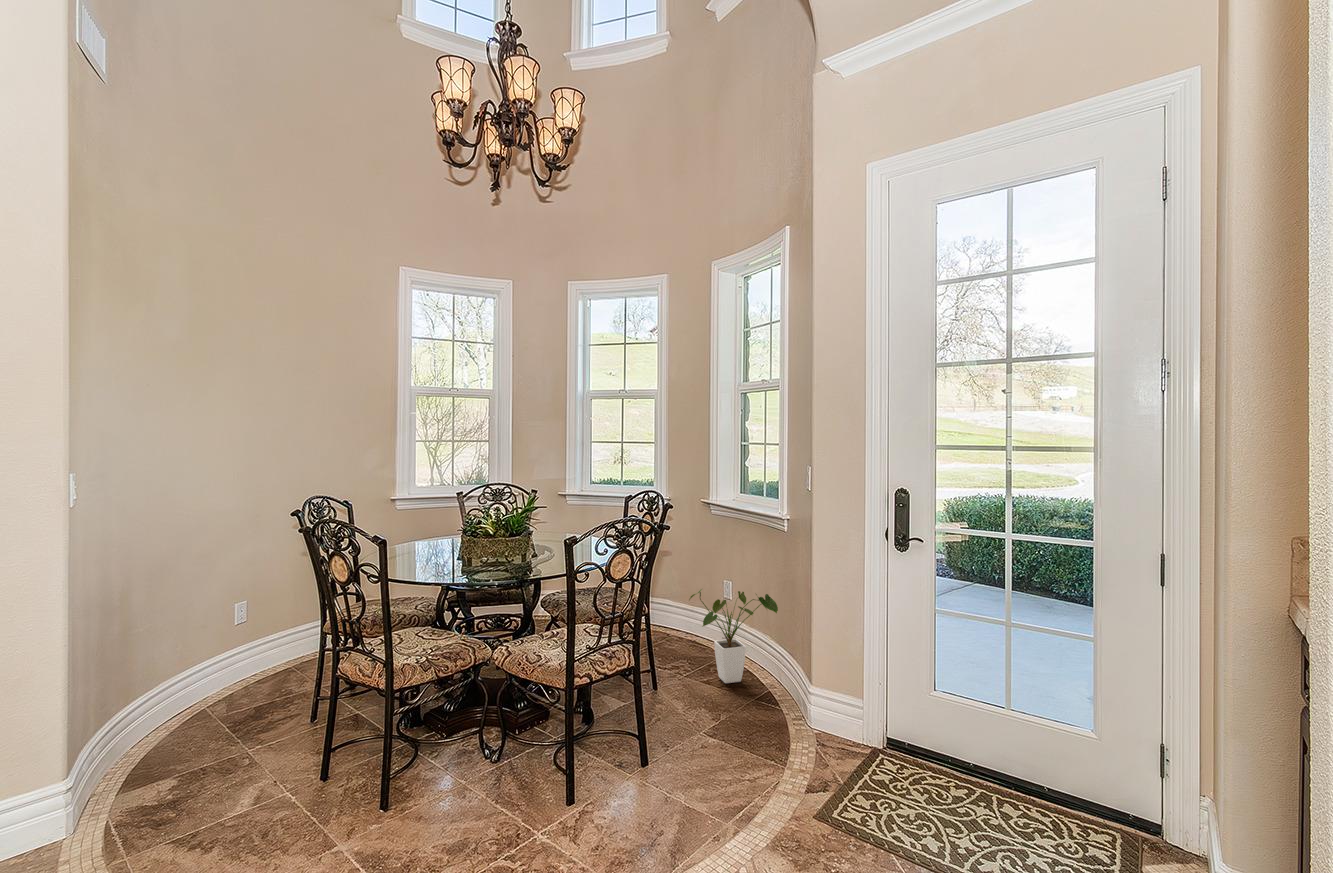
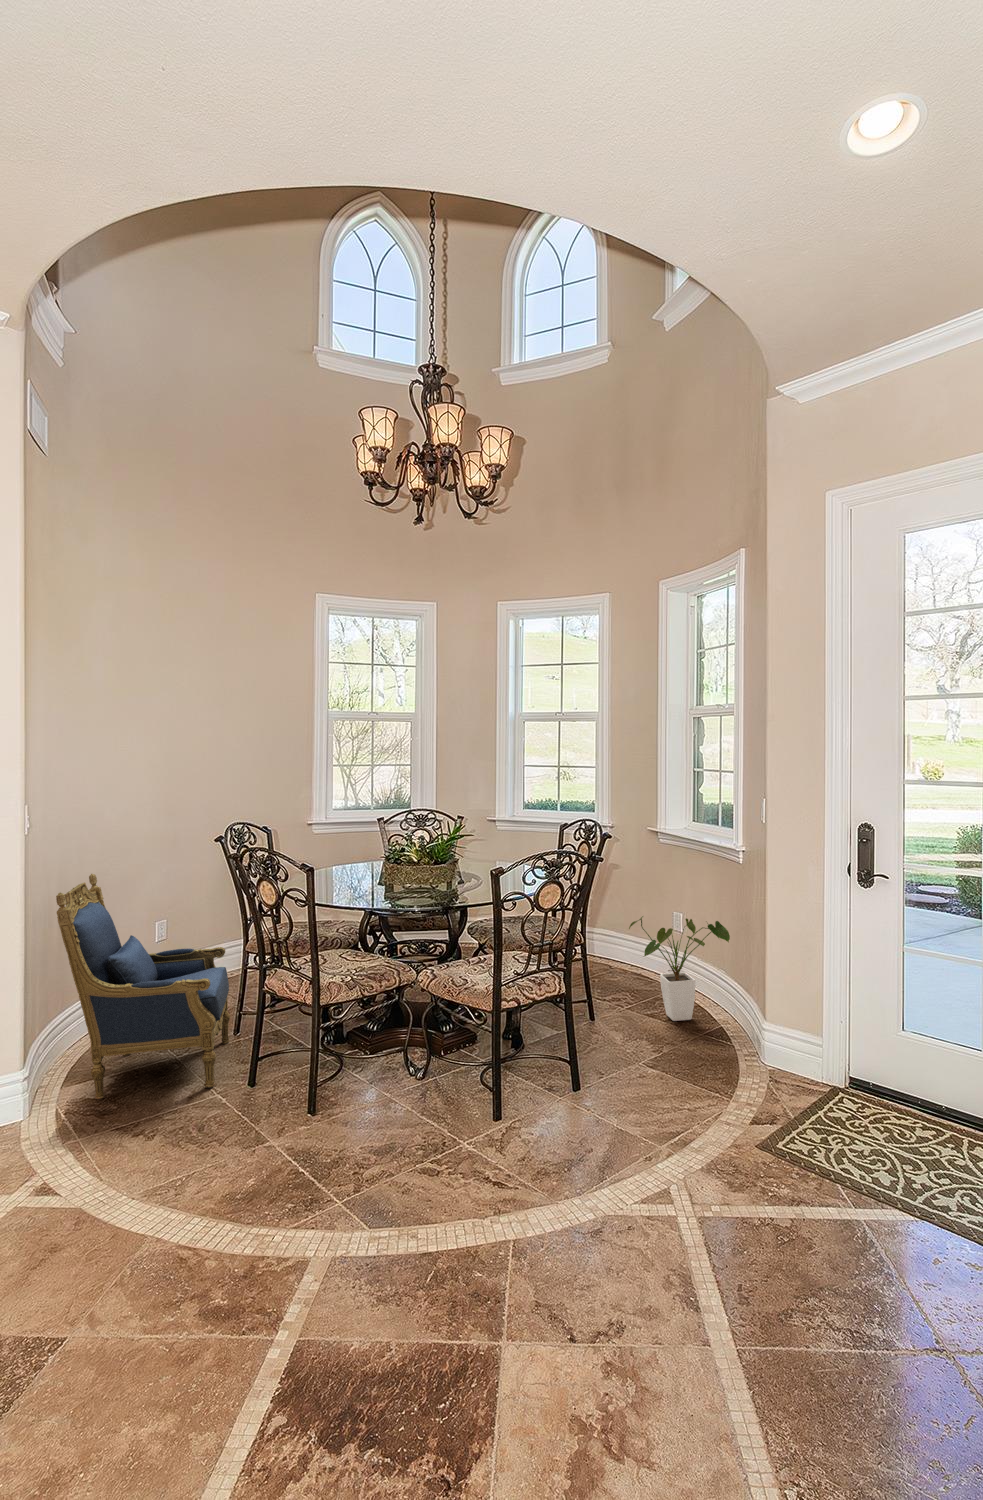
armchair: none [91,531,297,793] -> present [56,874,230,1099]

